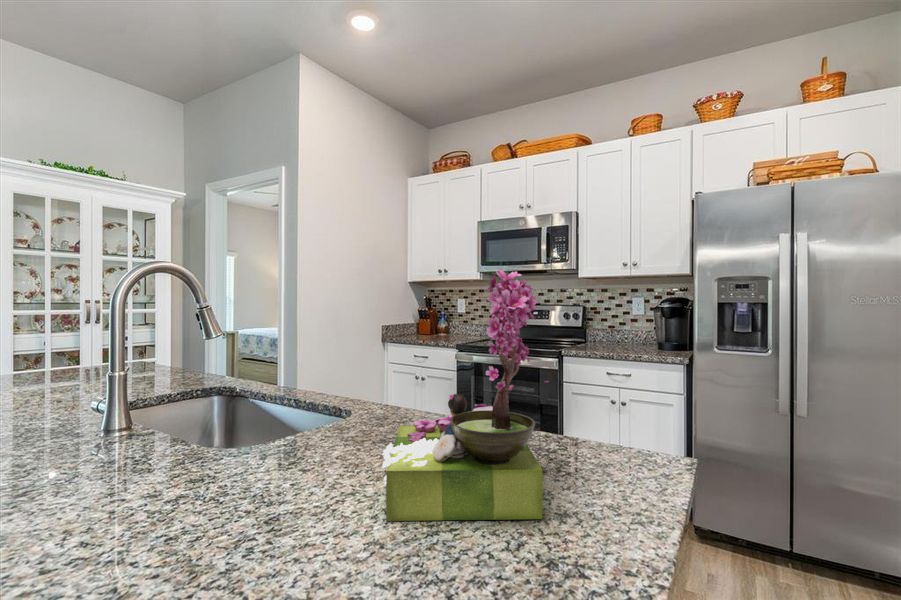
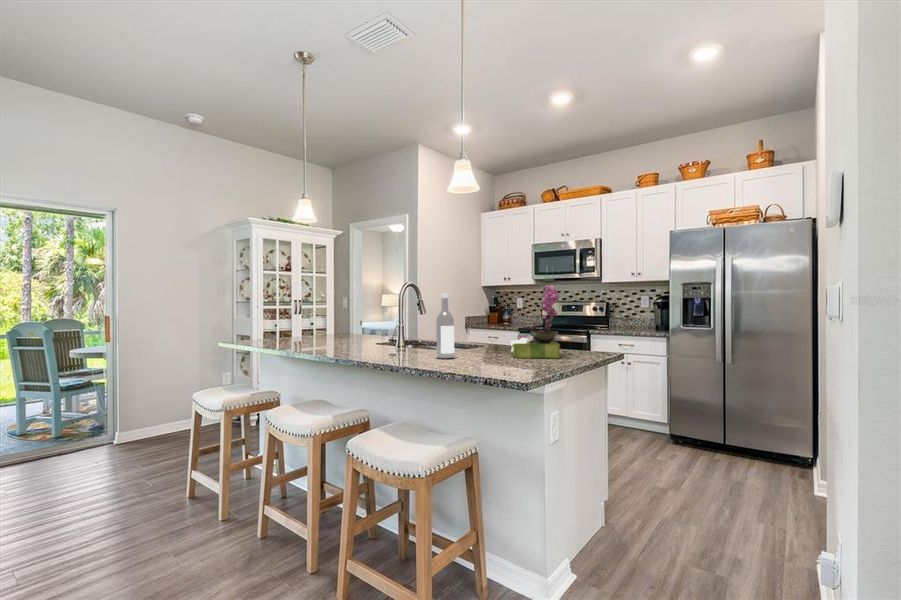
wine bottle: none [78,292,161,552] -> present [436,293,454,359]

